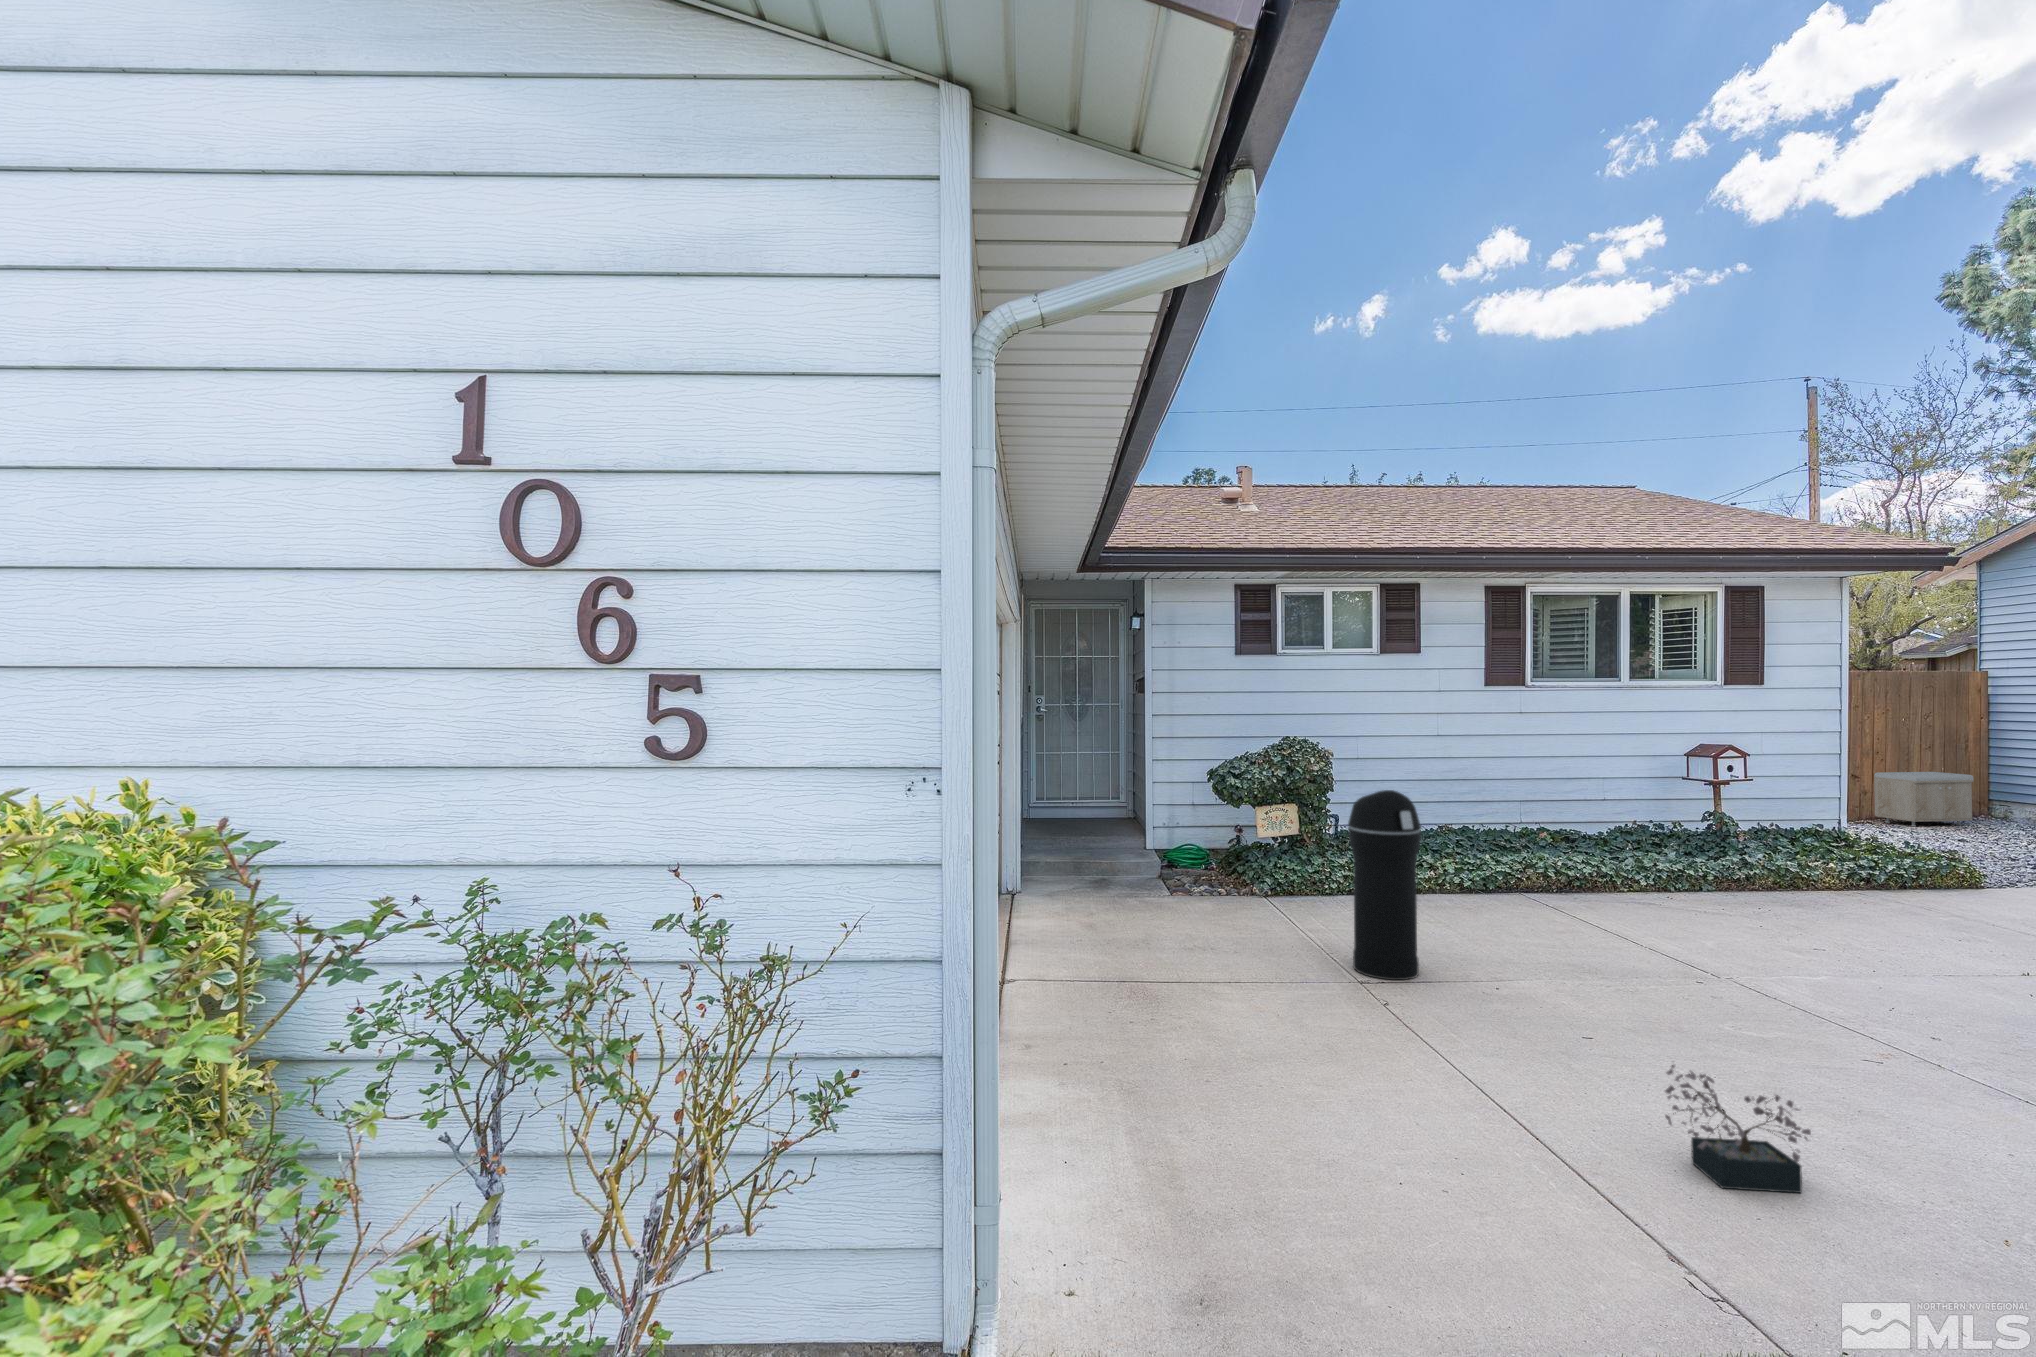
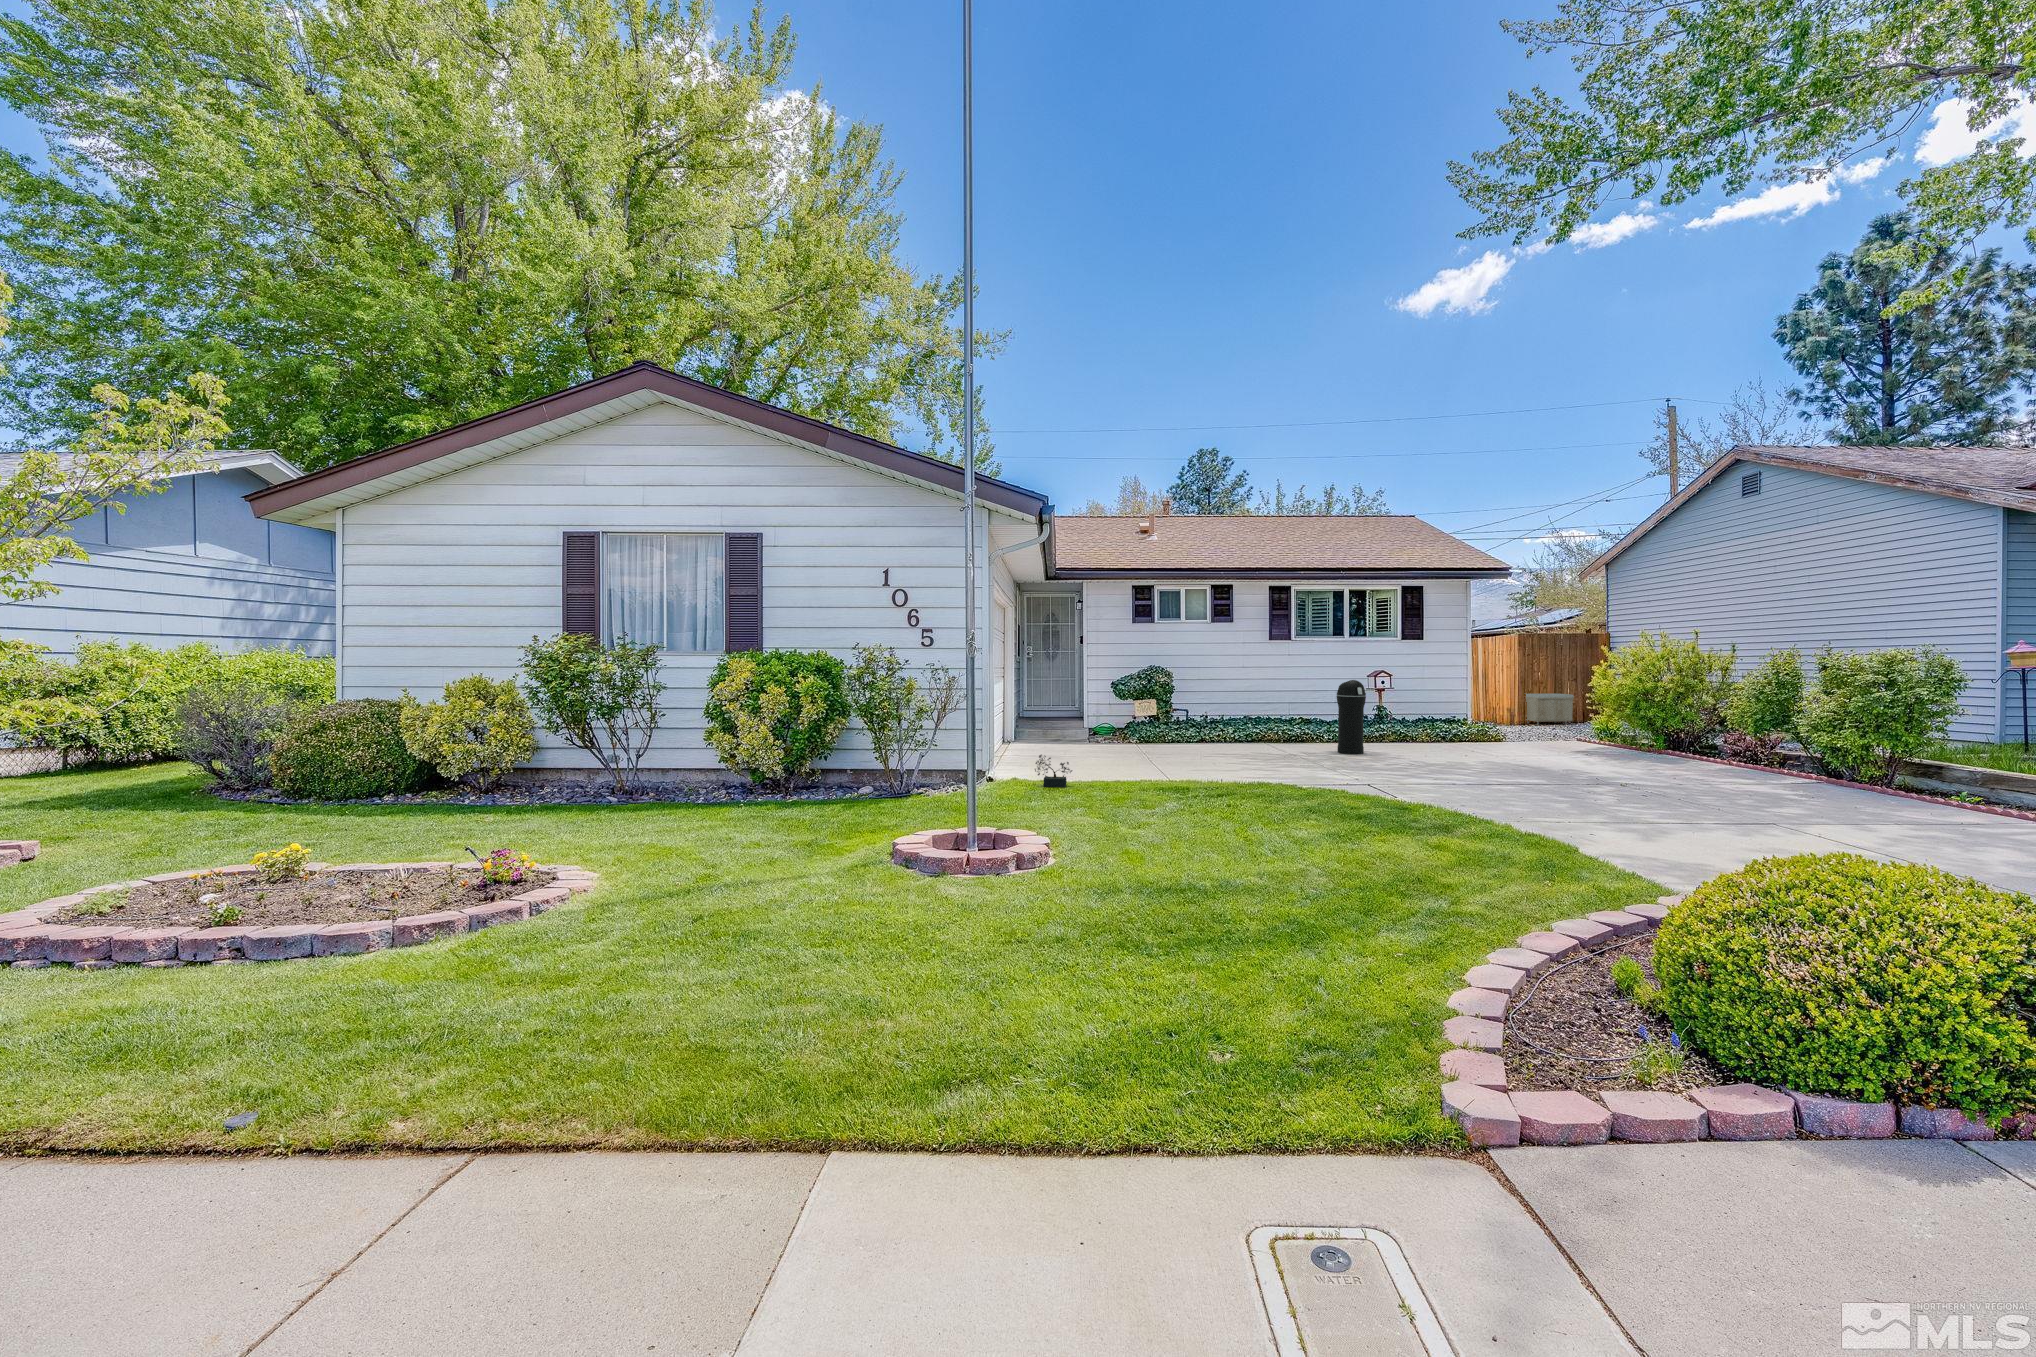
trash can: present [1348,790,1421,980] -> present [1337,680,1366,754]
decorative plant: present [1665,1065,1811,1193] -> present [1035,755,1072,787]

